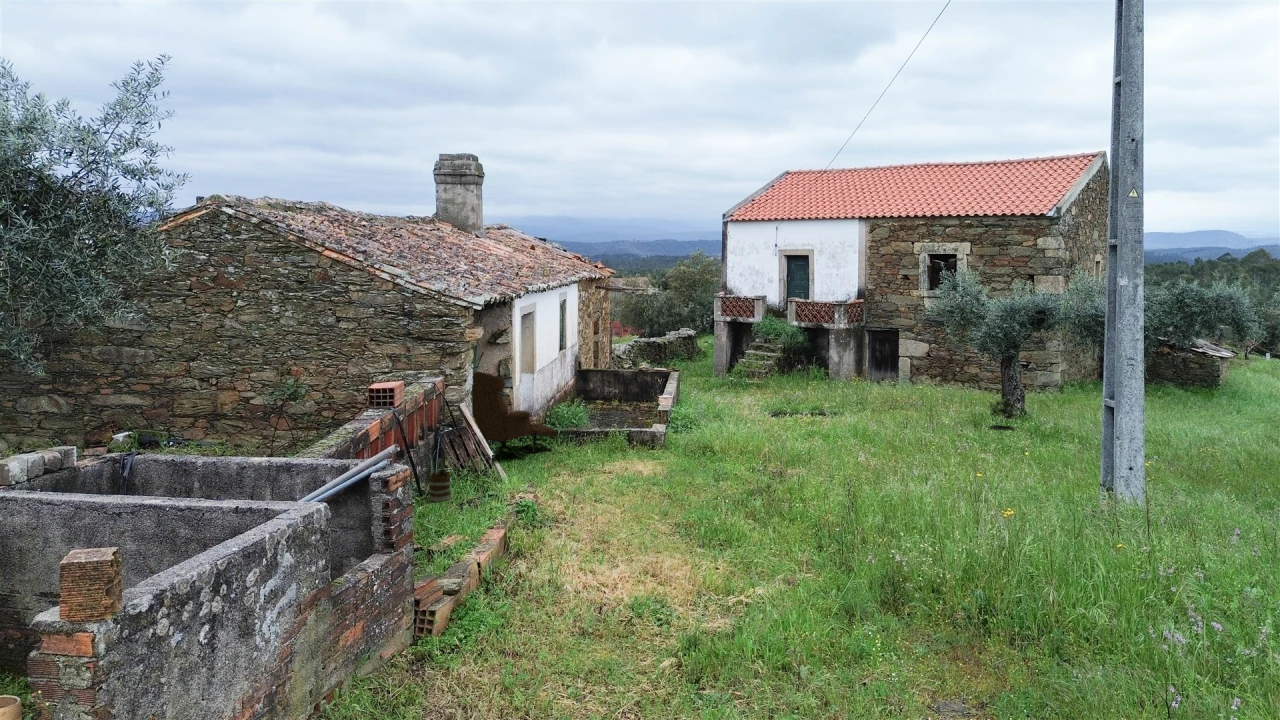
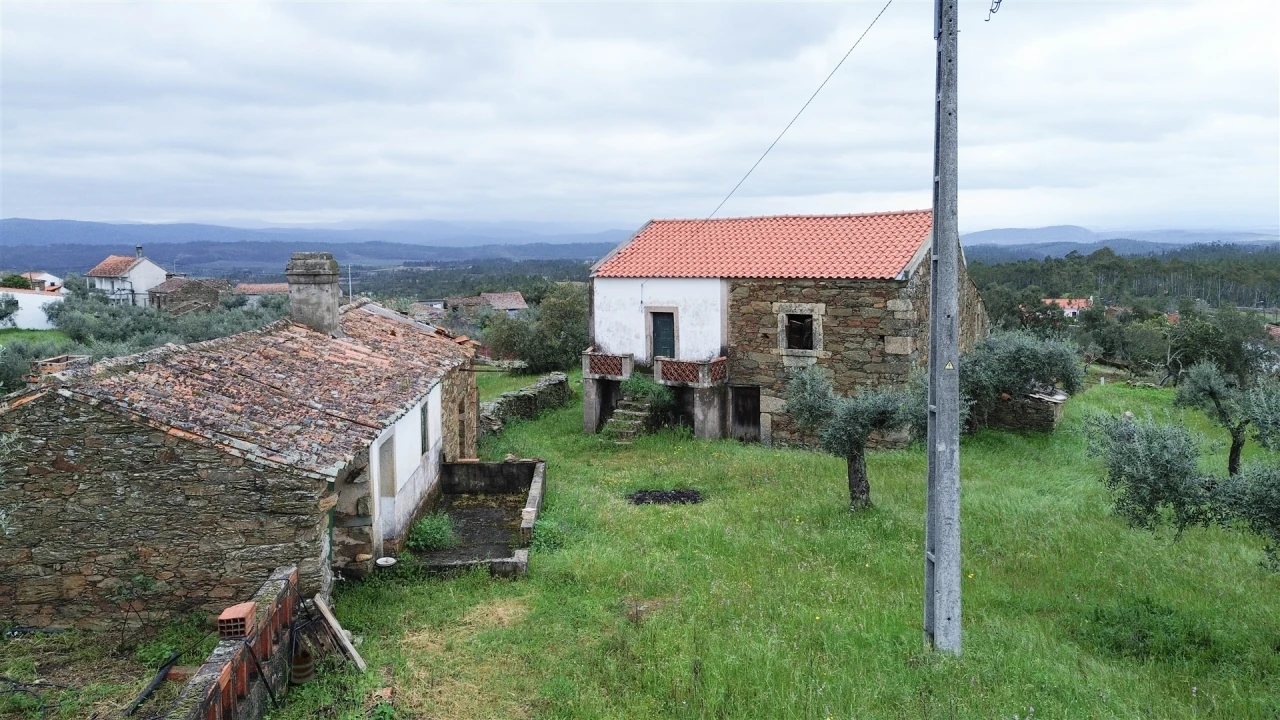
lounge chair: present [472,372,558,460] -> none [322,525,419,611]
potted tree: present [990,389,1015,430] -> none [828,474,854,514]

